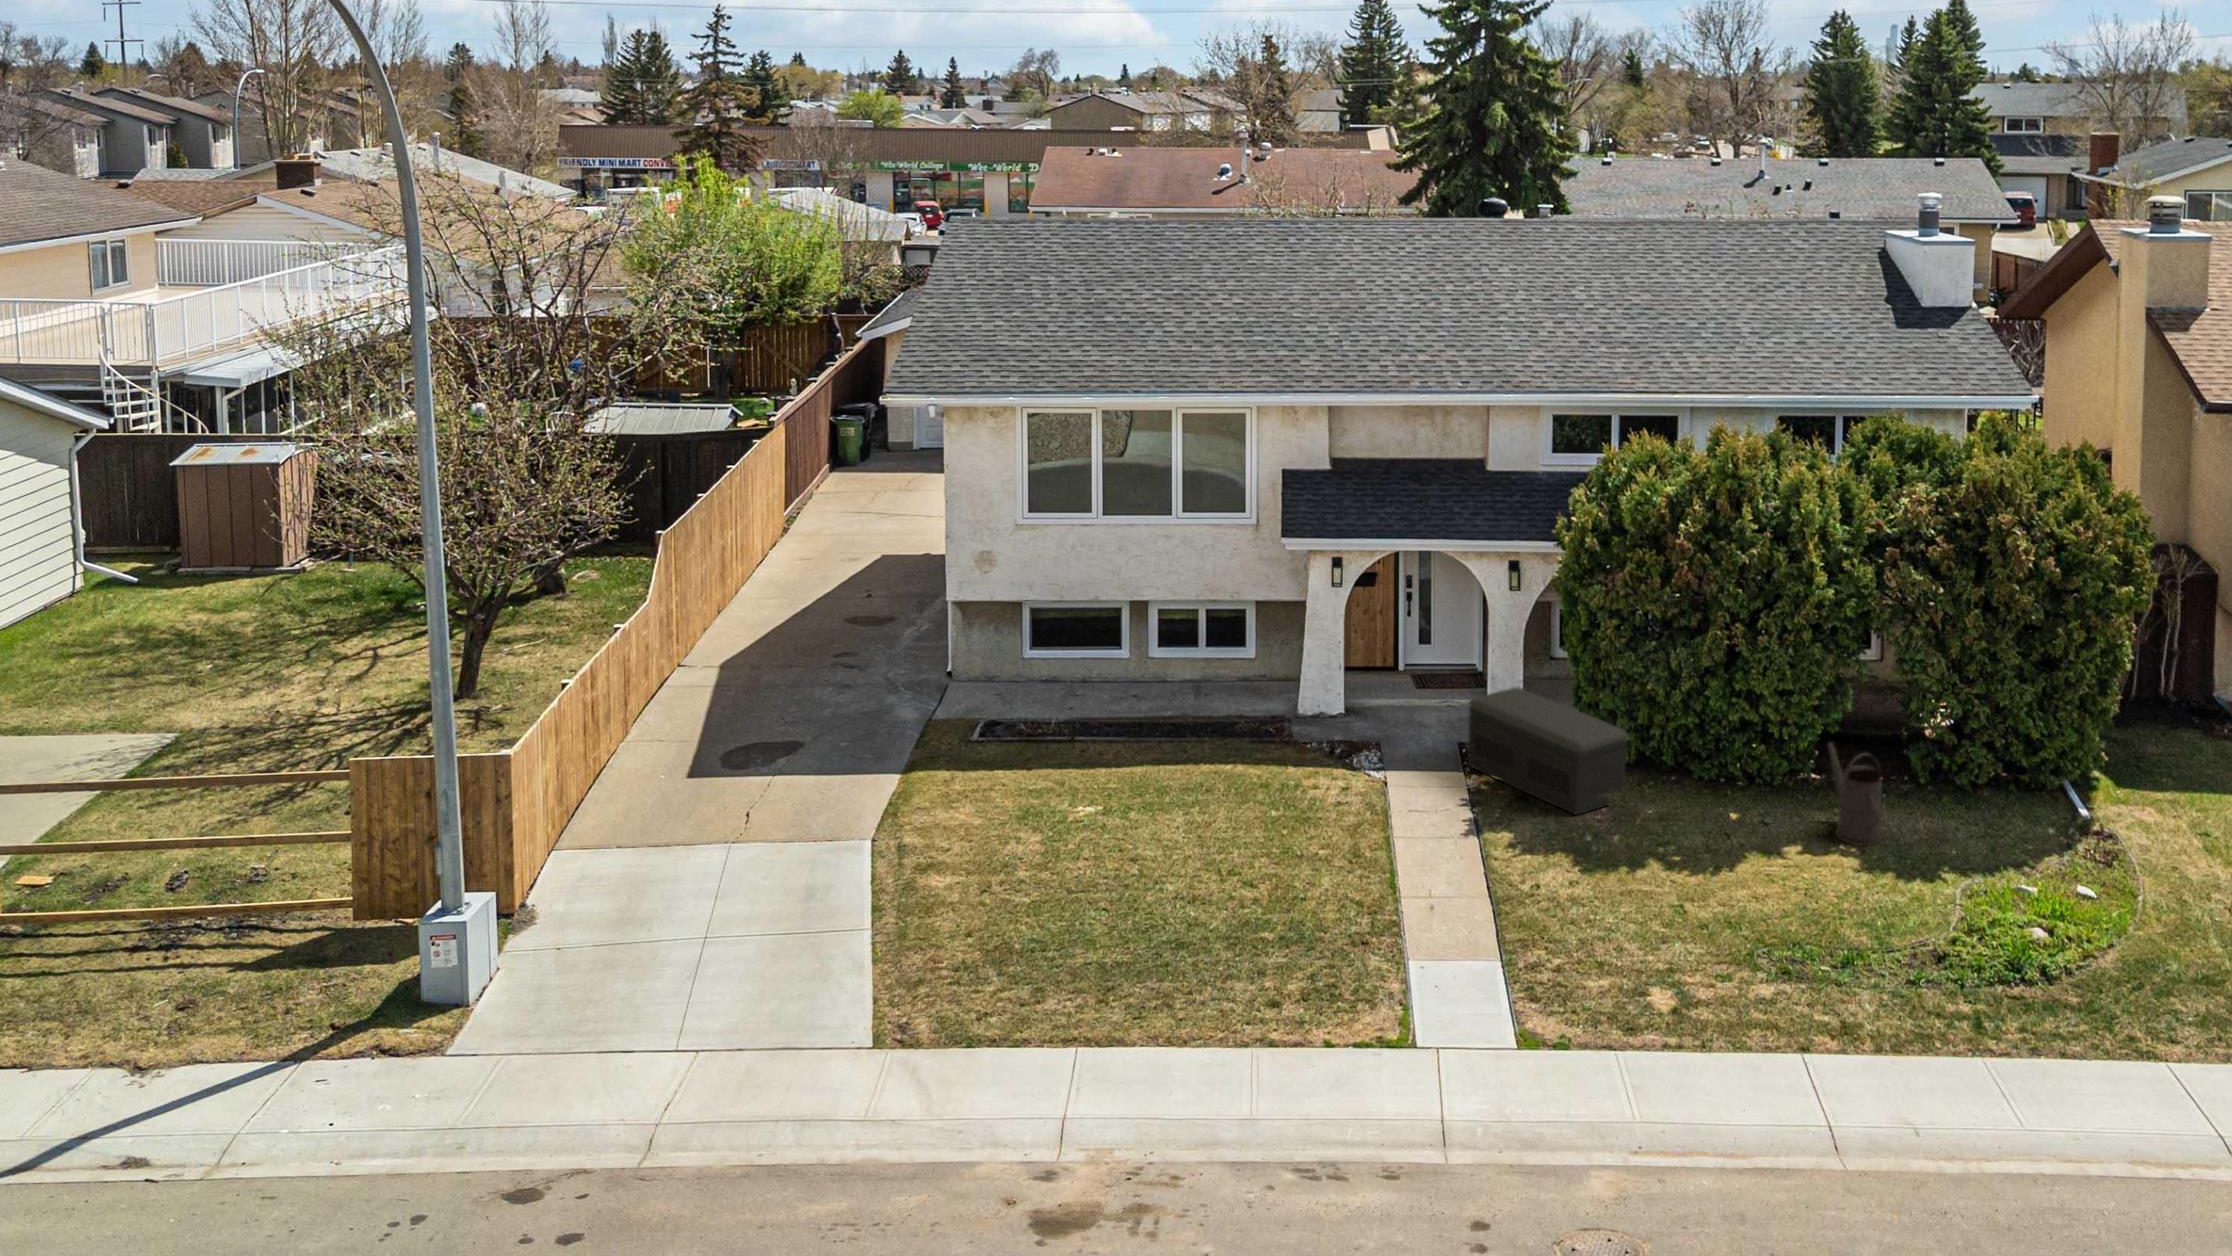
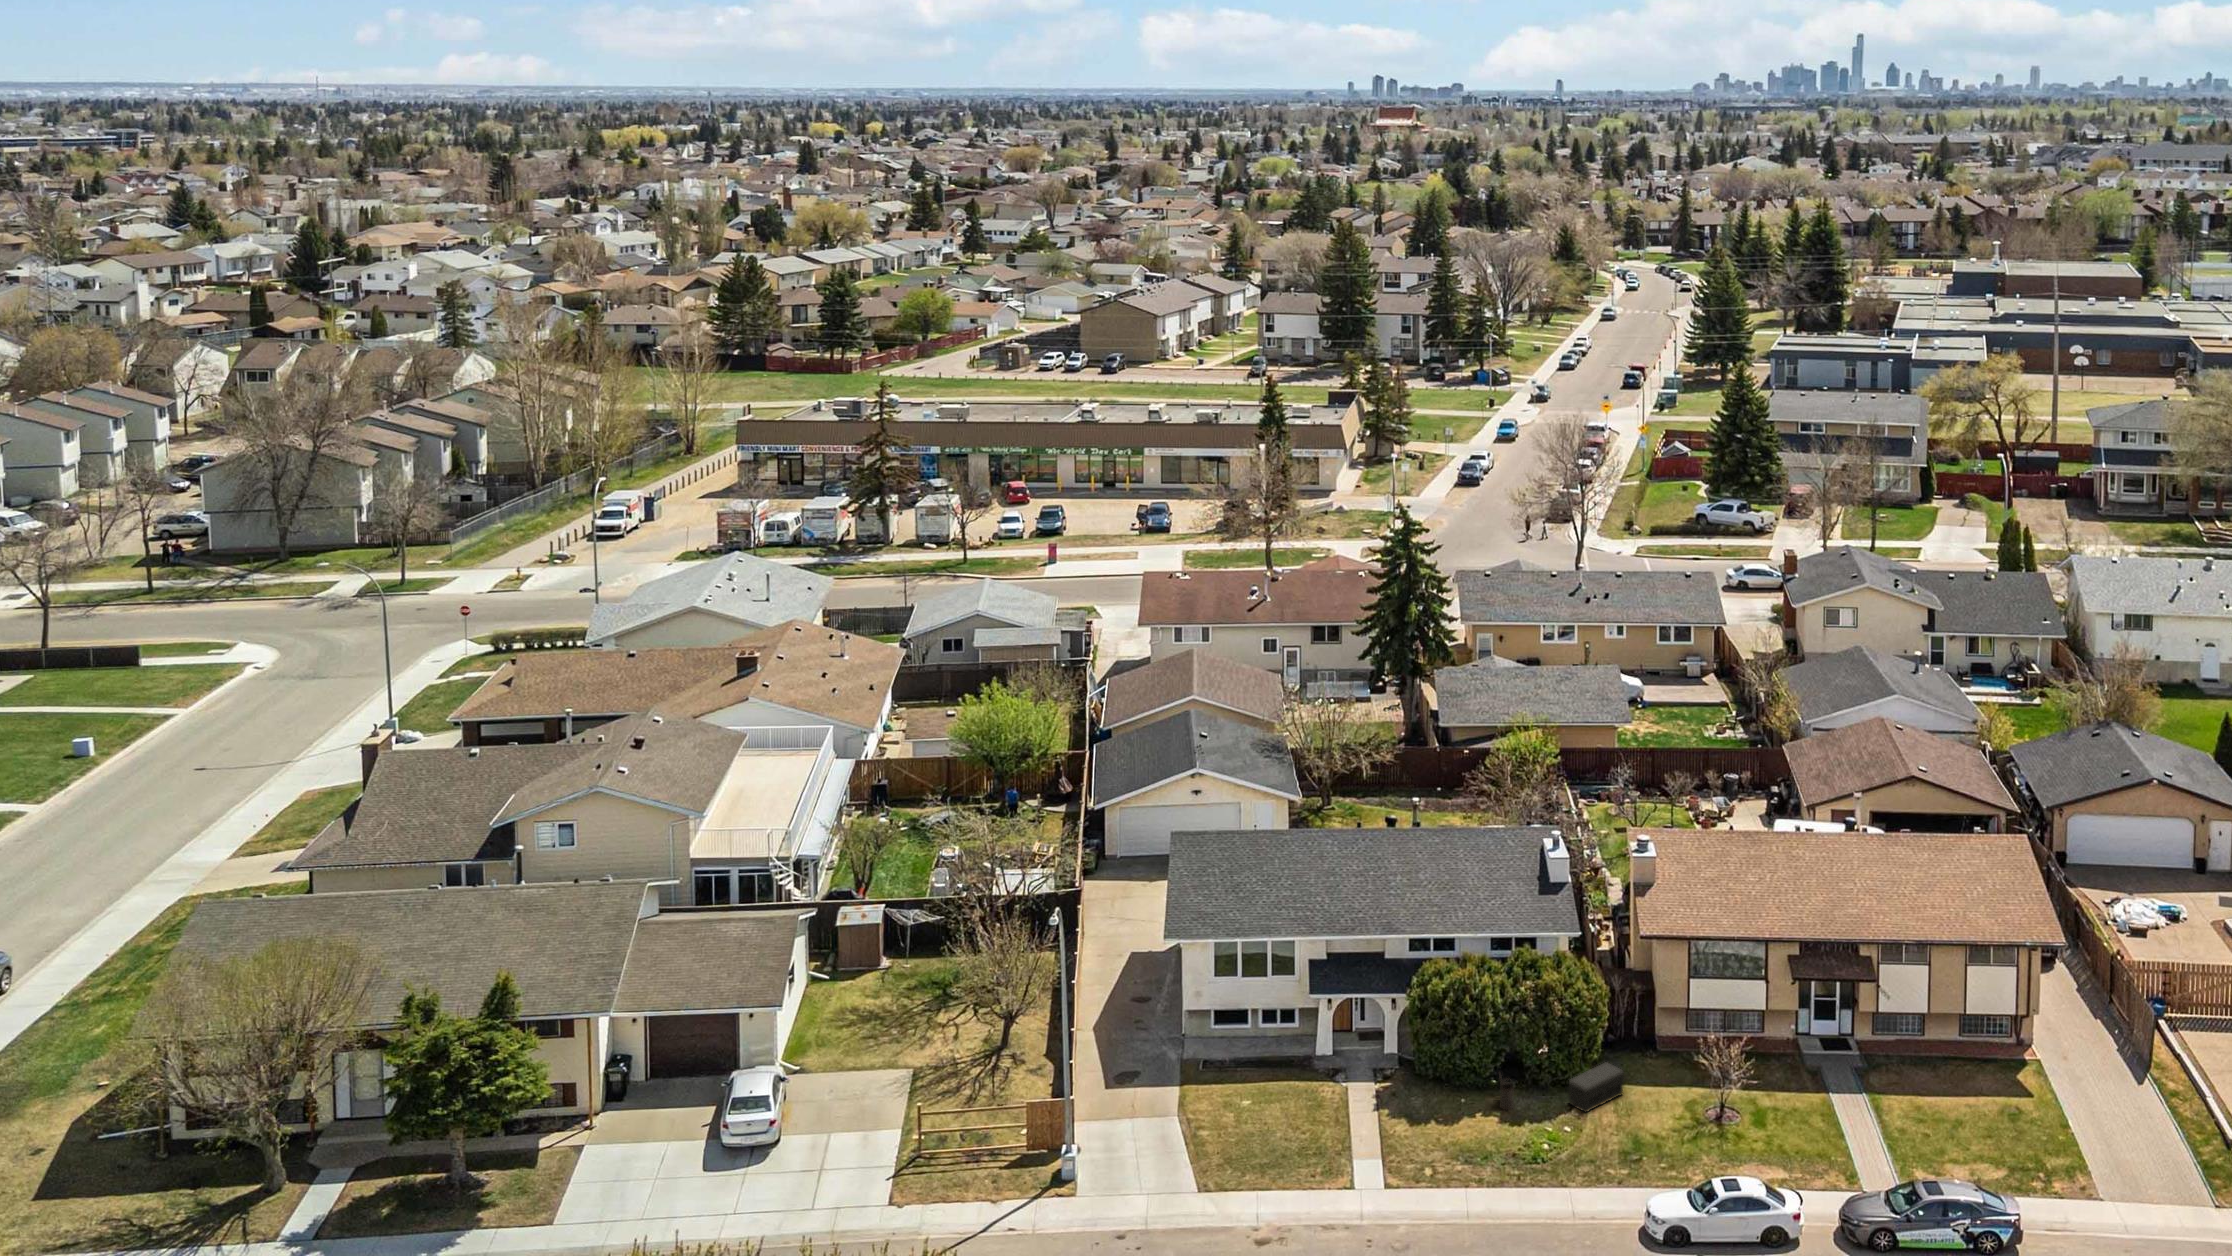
storage bench: present [1468,687,1627,815] -> present [1568,1063,1624,1112]

